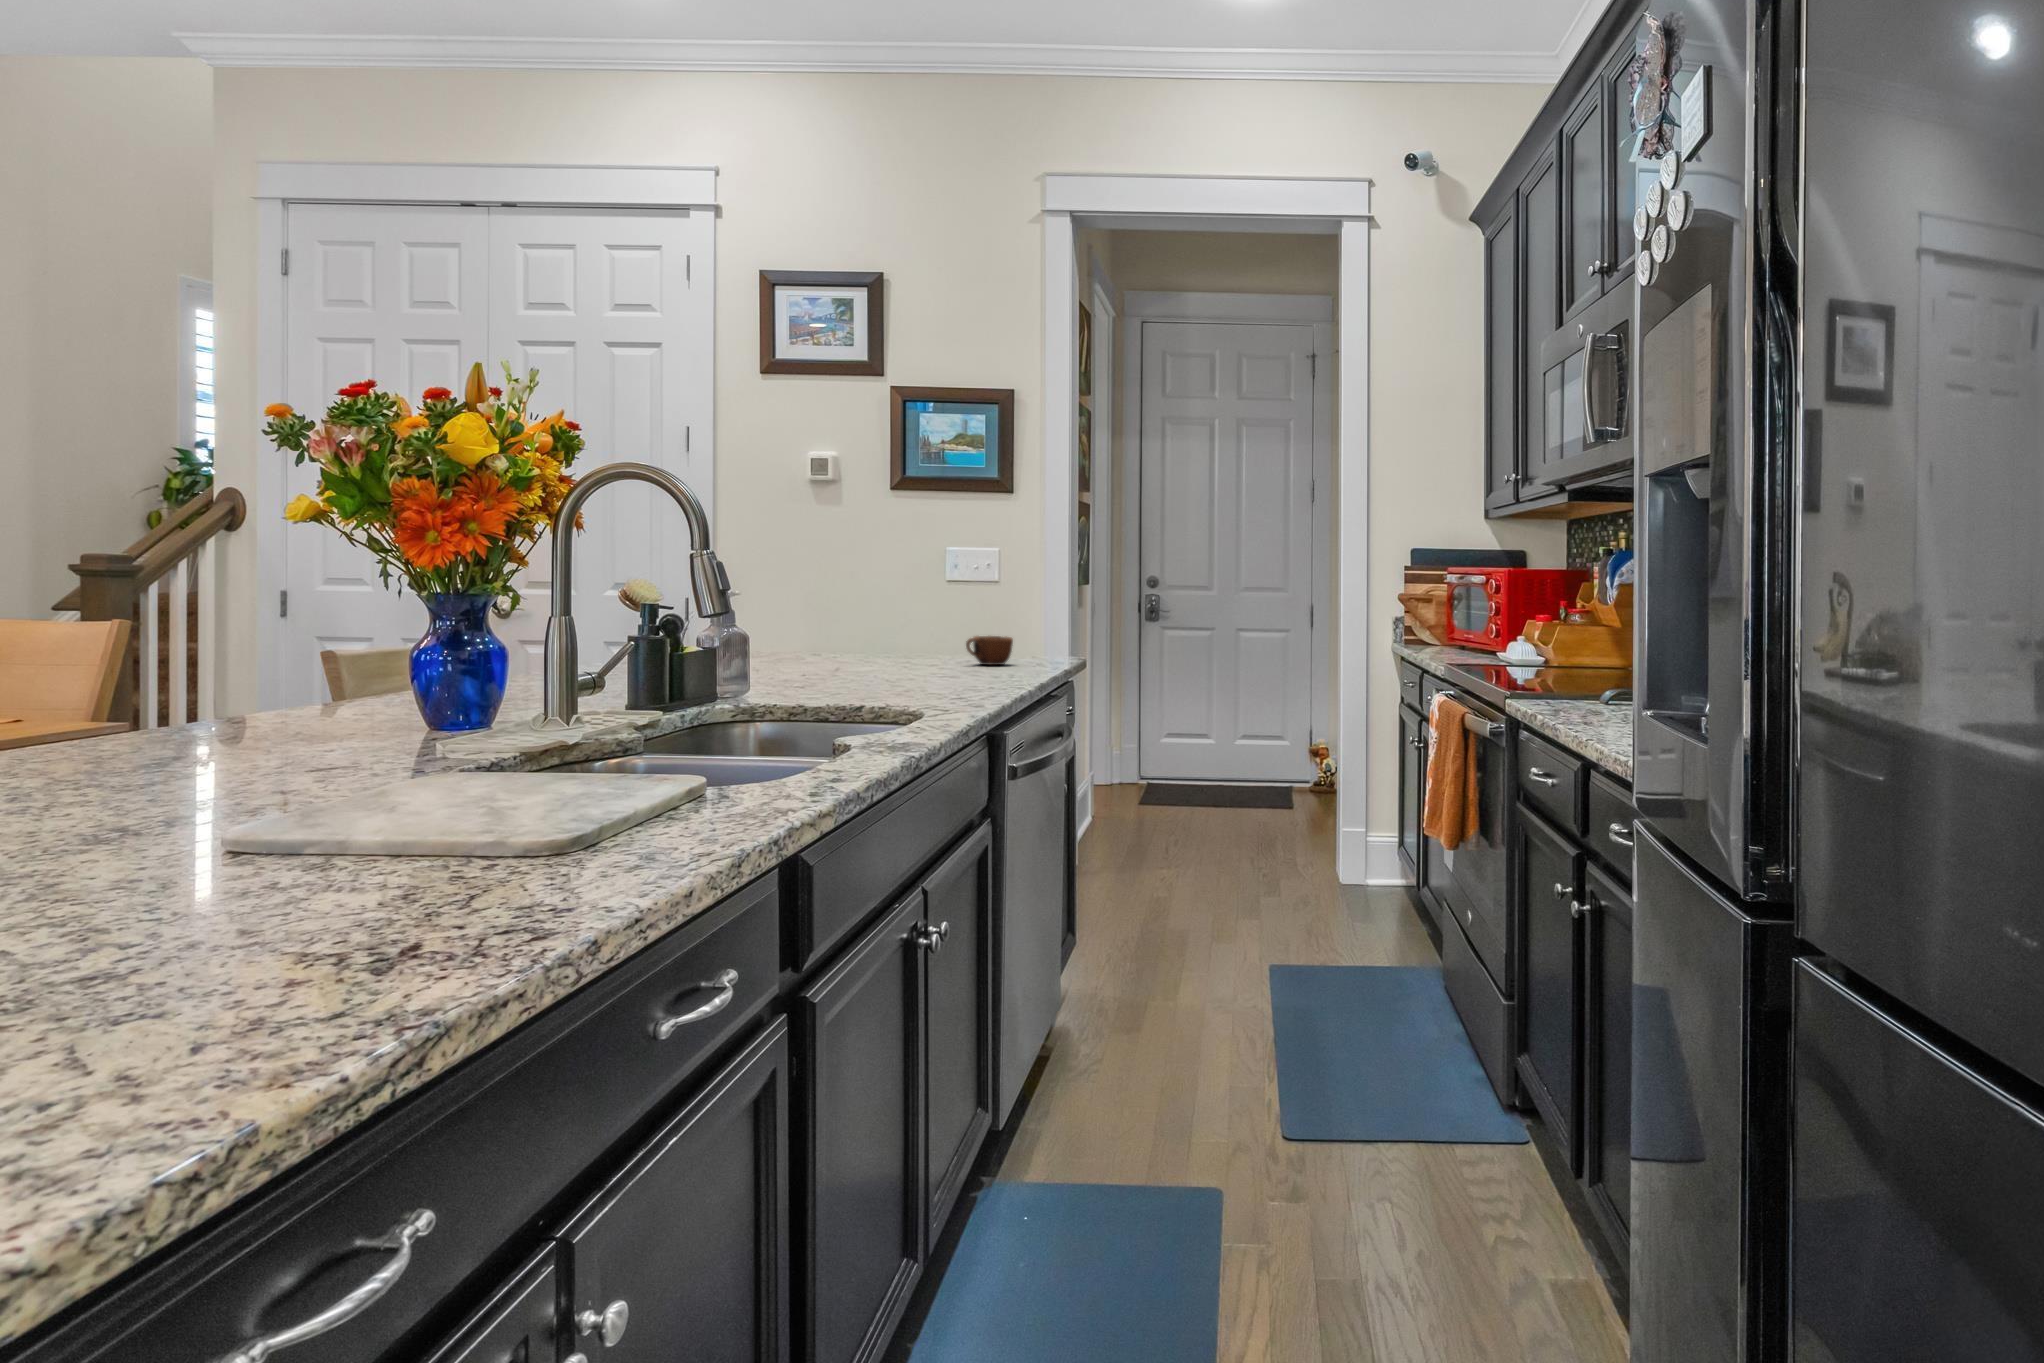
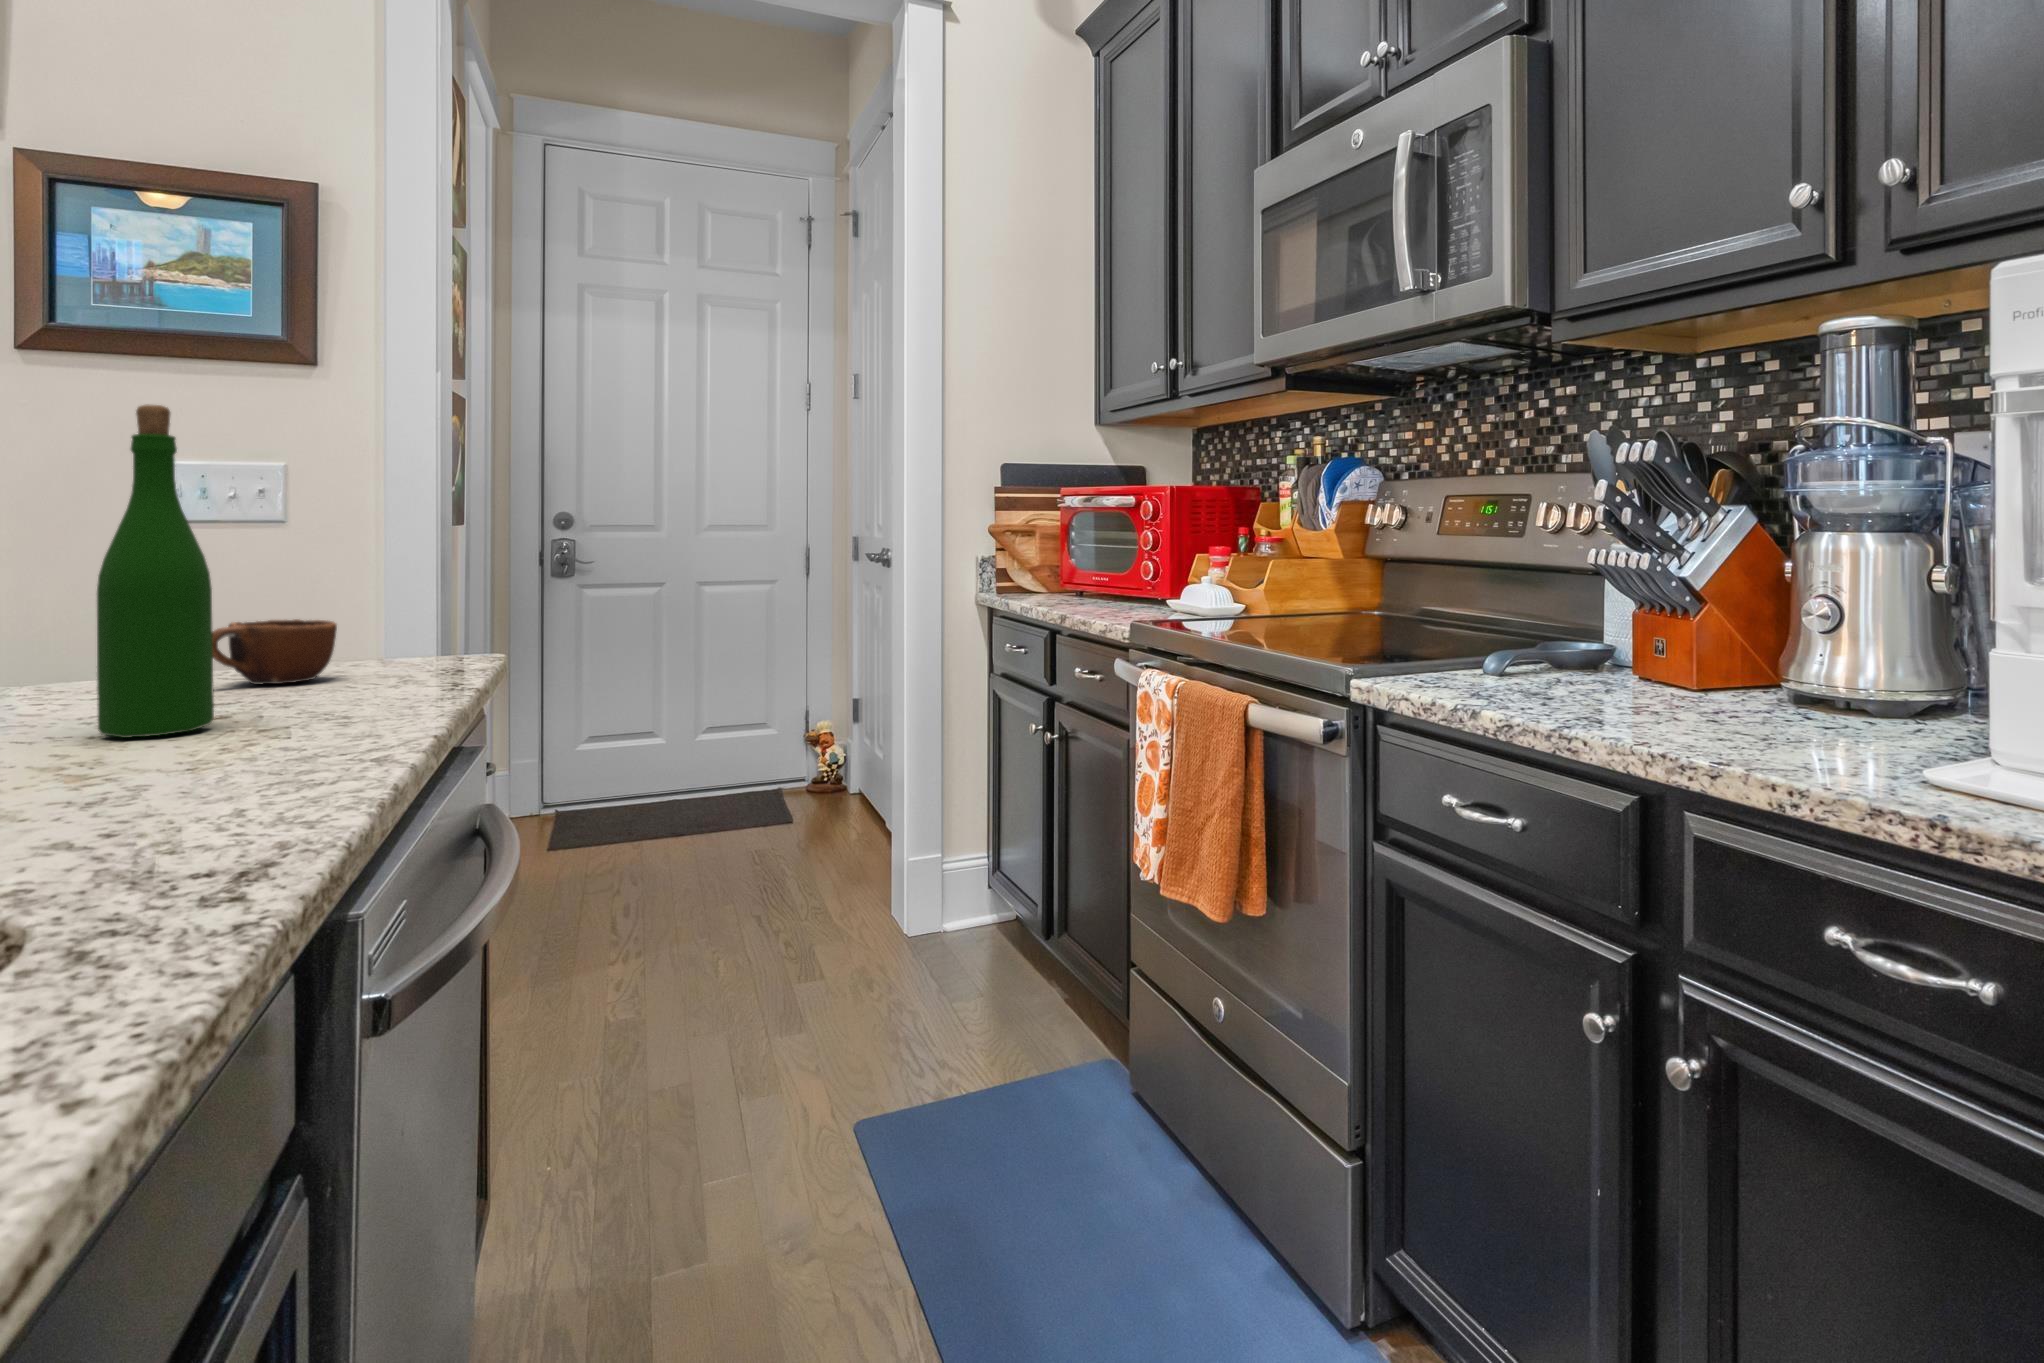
wine bottle: none [934,544,969,678] -> present [97,405,214,738]

